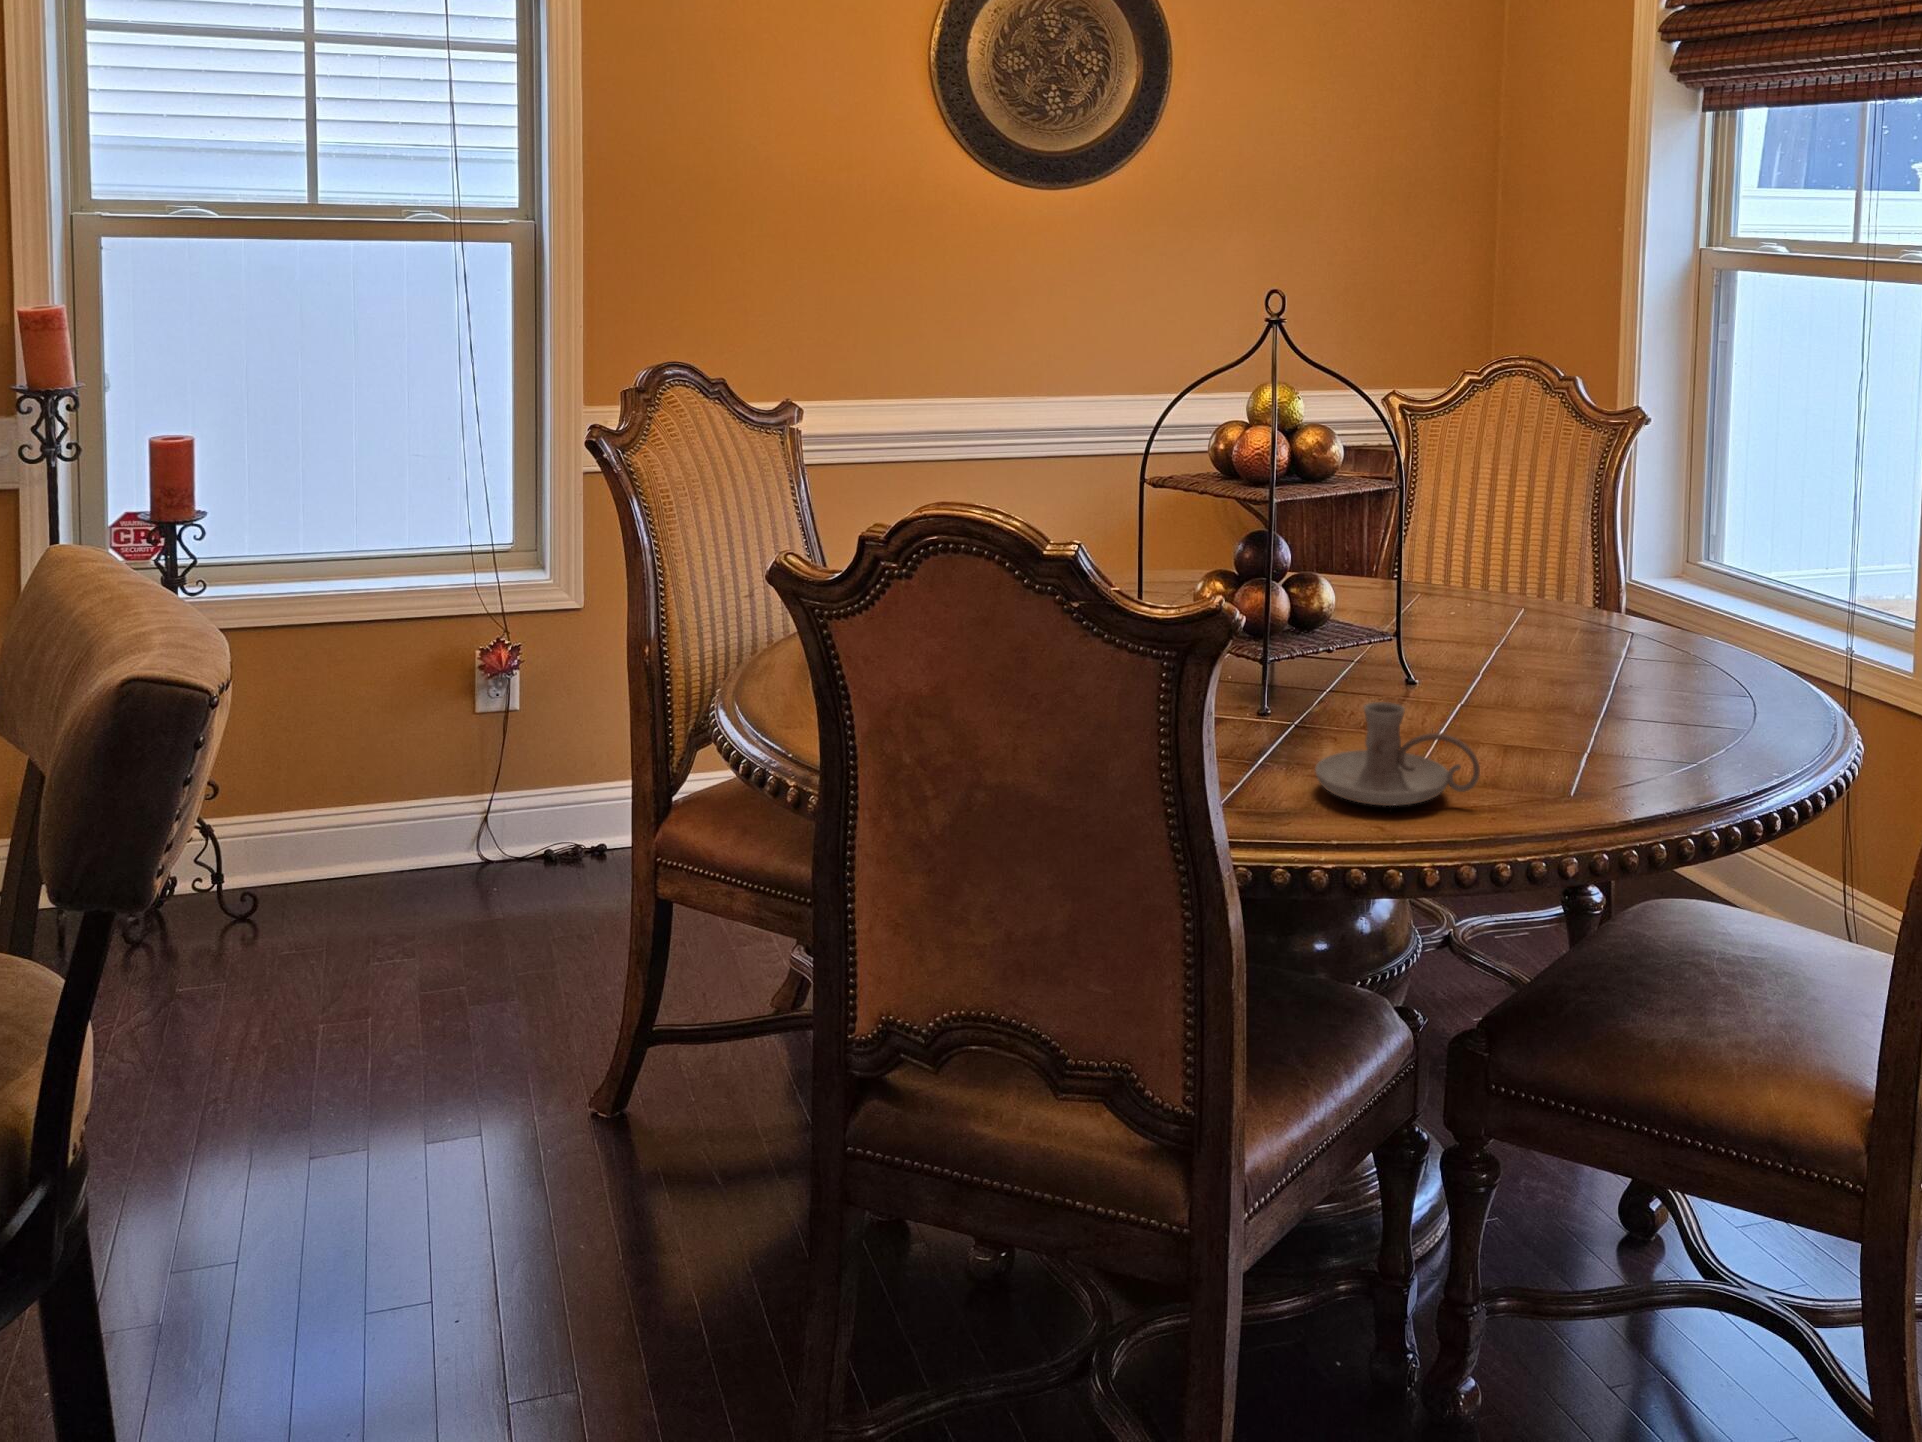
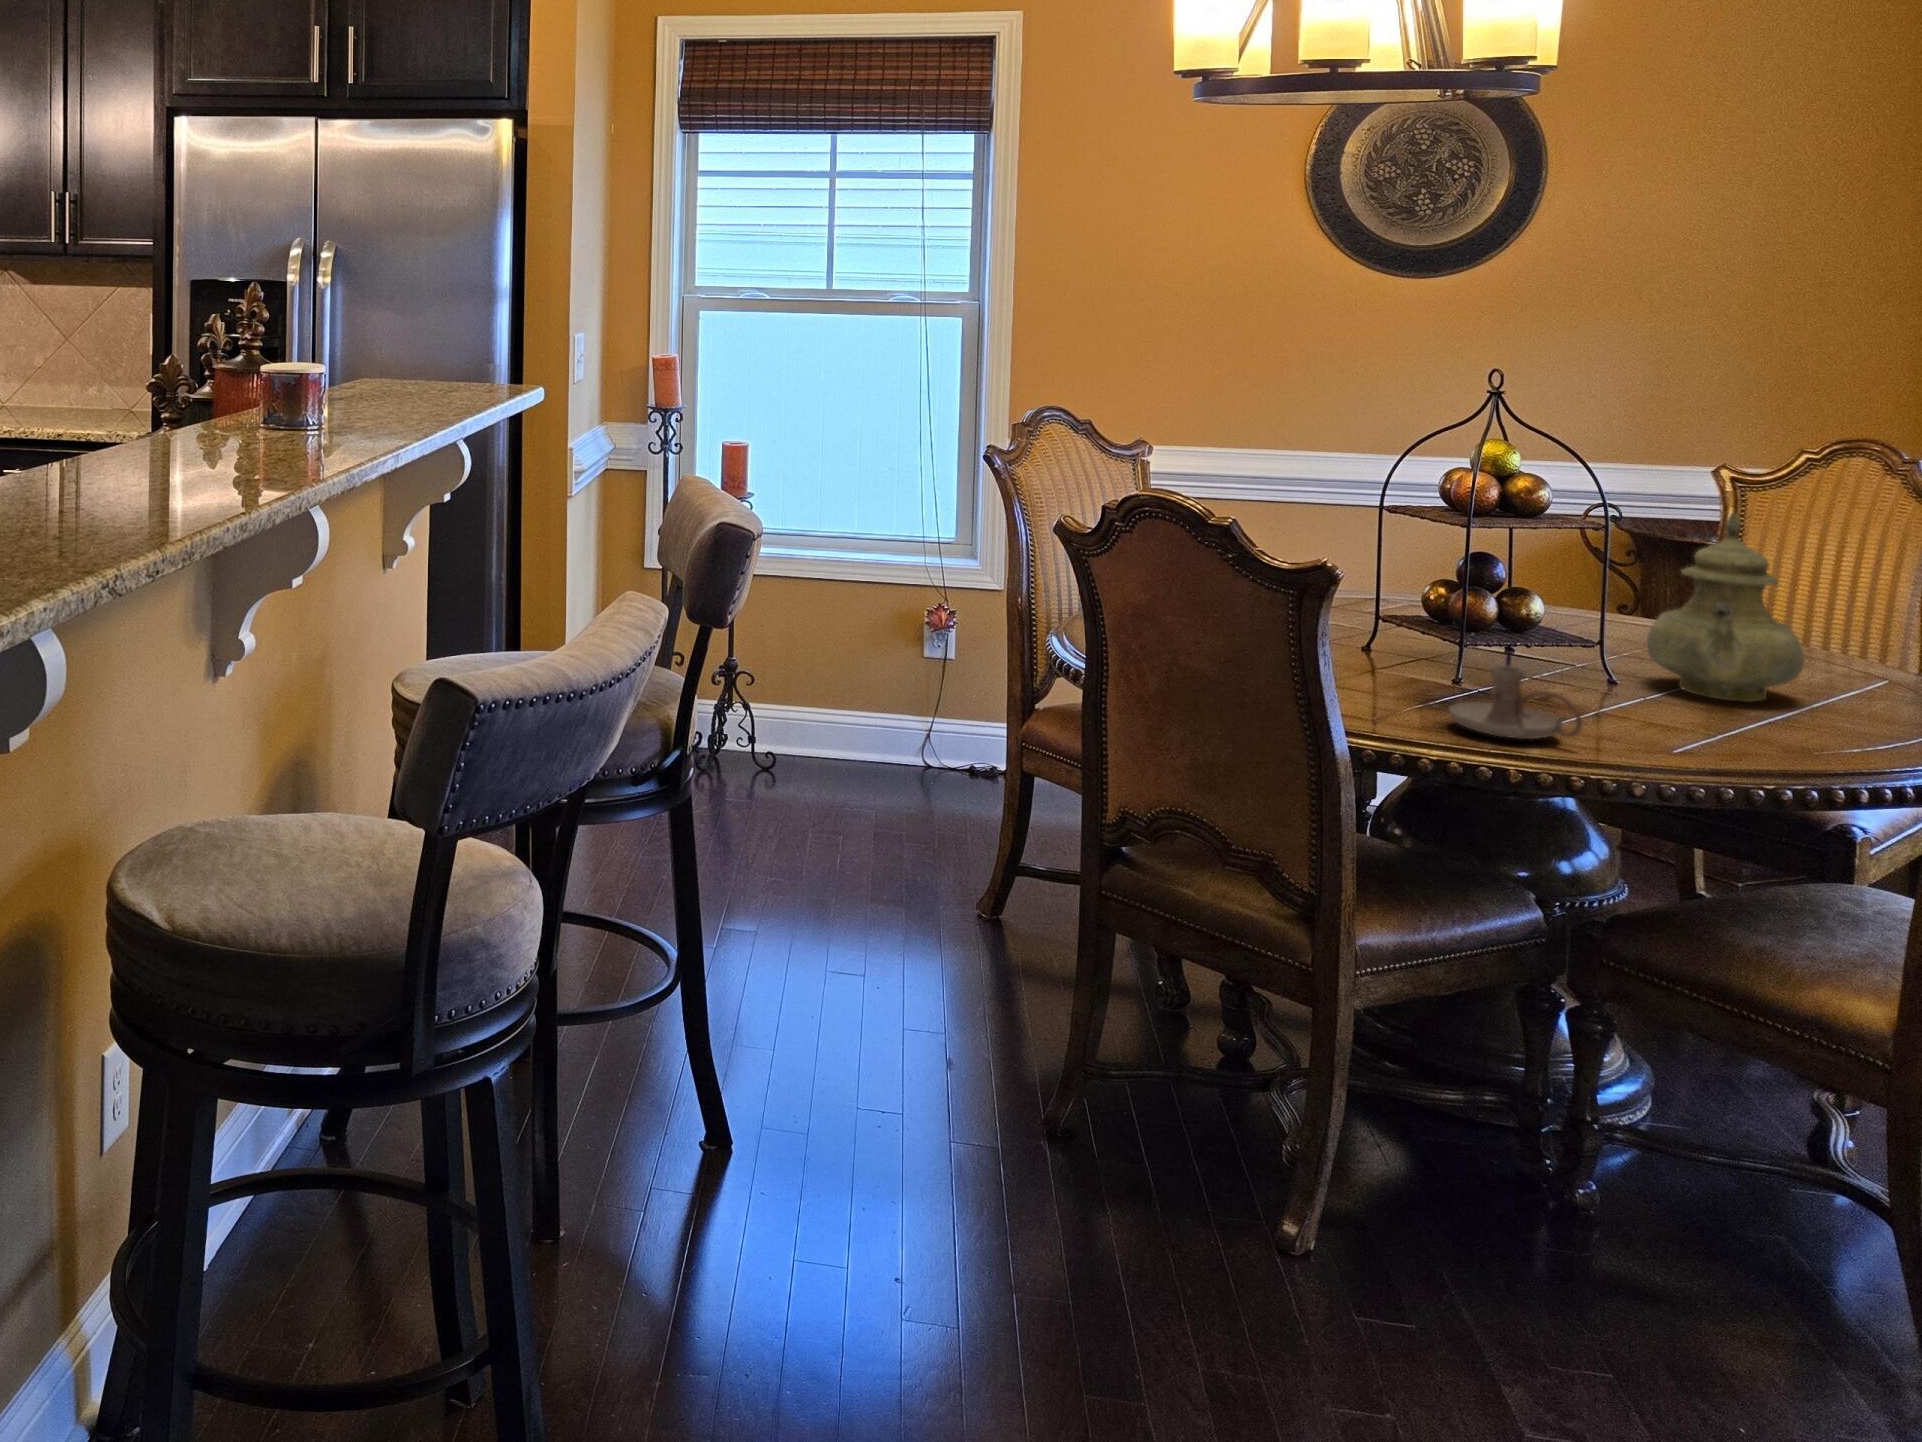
teapot: none [1432,457,1585,680] -> present [1647,513,1804,702]

